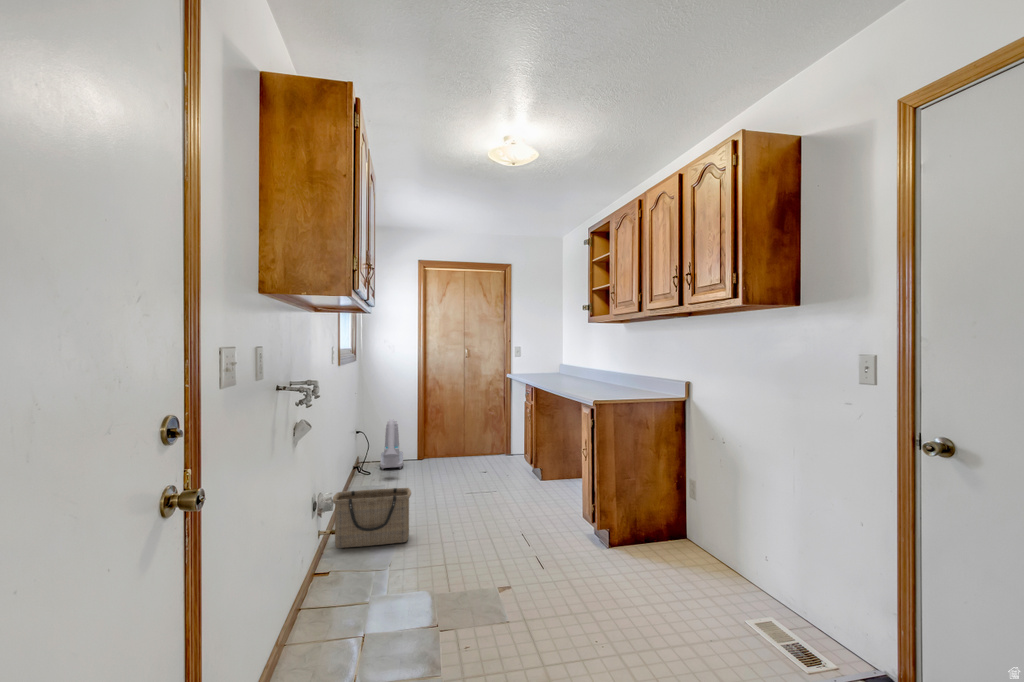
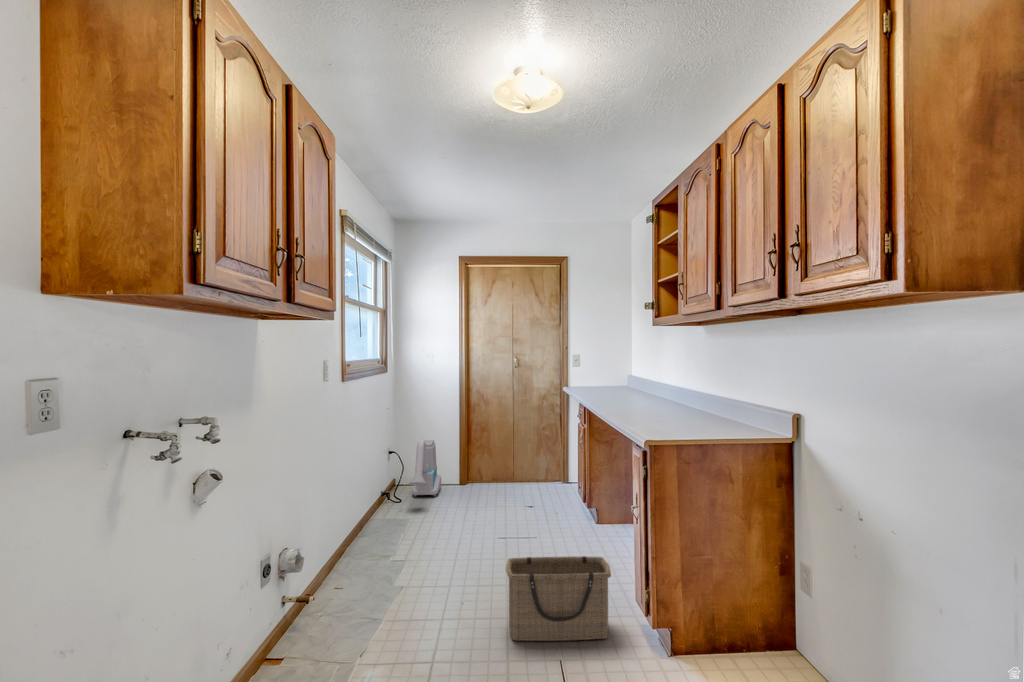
basket: present [333,488,411,548] -> present [506,556,611,641]

